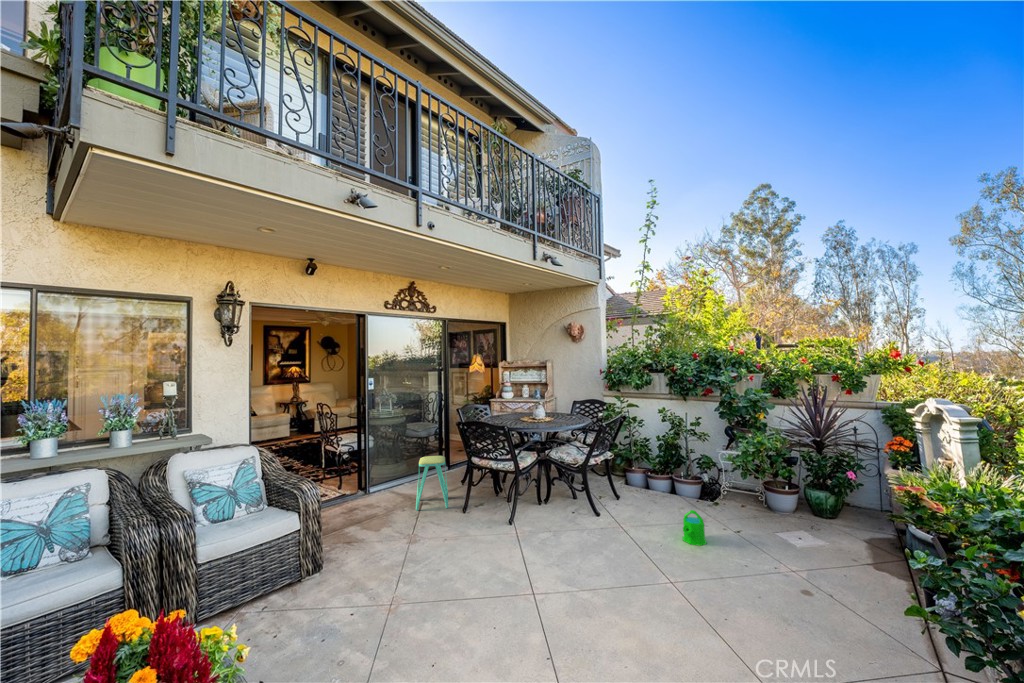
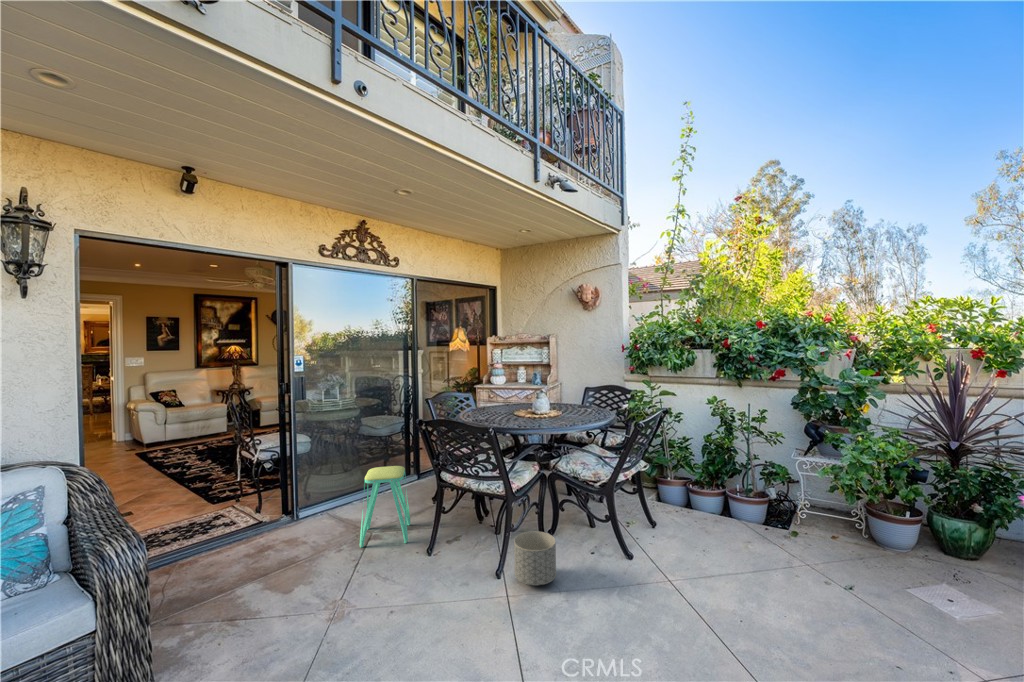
planter: none [522,497,549,531] -> present [514,531,556,585]
watering can: present [682,510,707,546] -> none [764,558,807,617]

